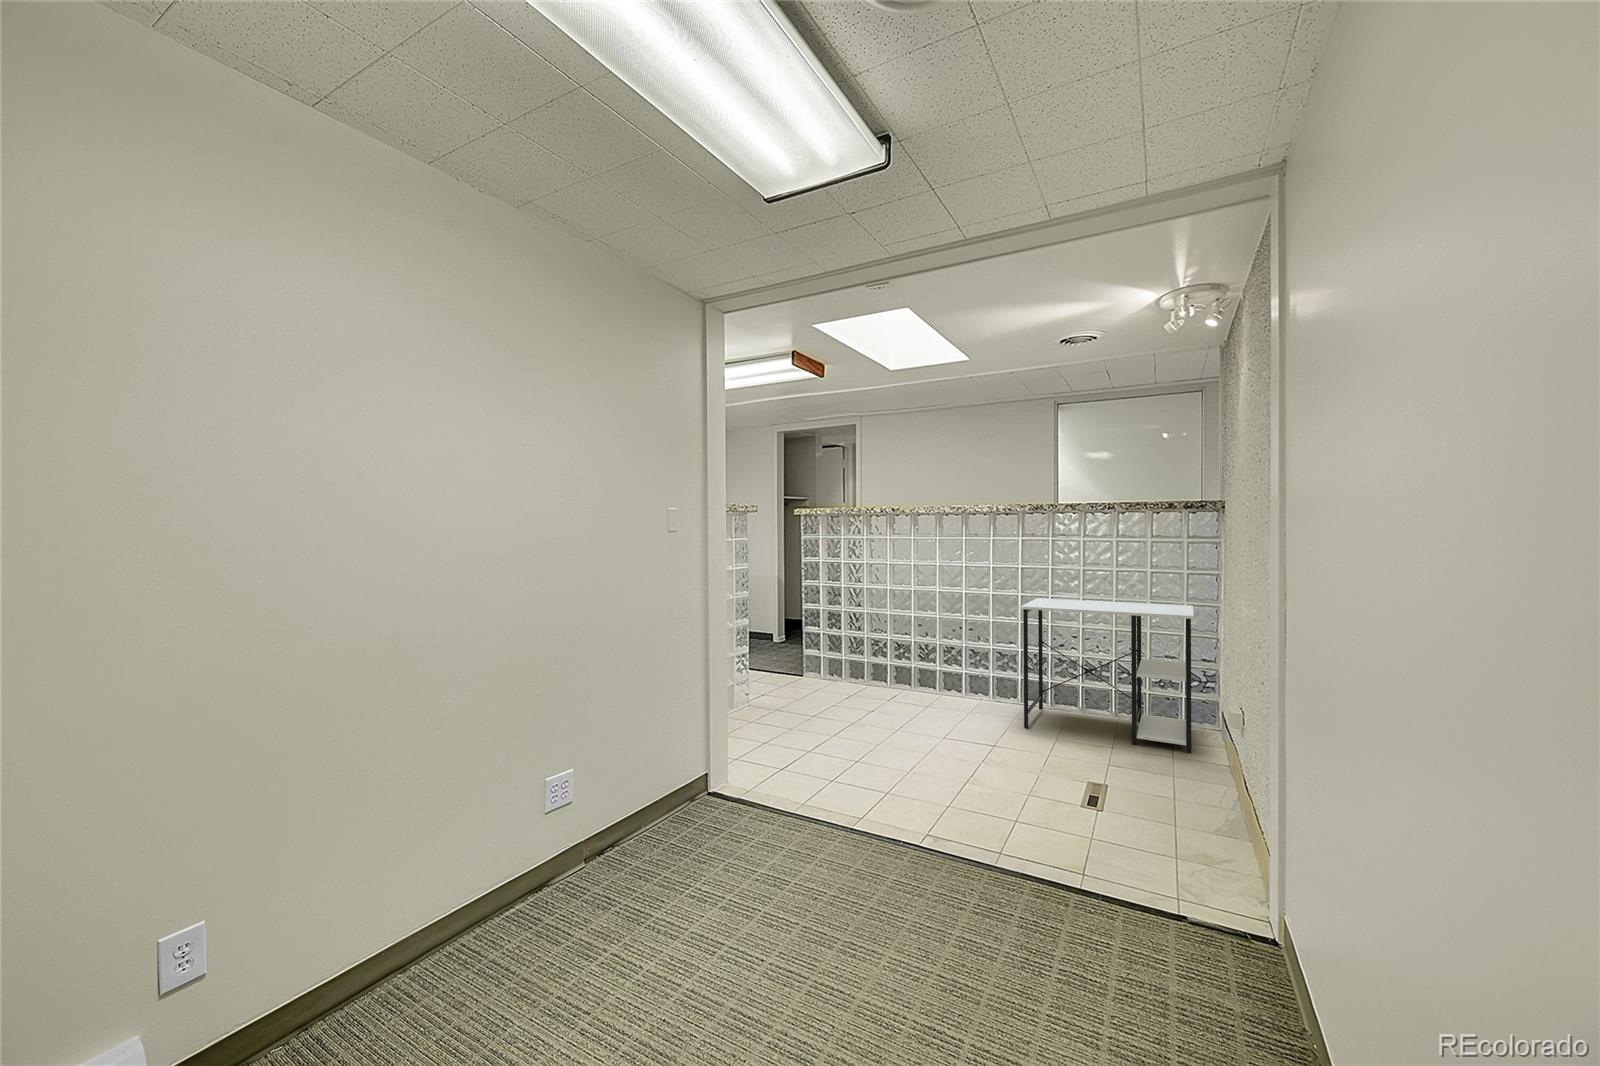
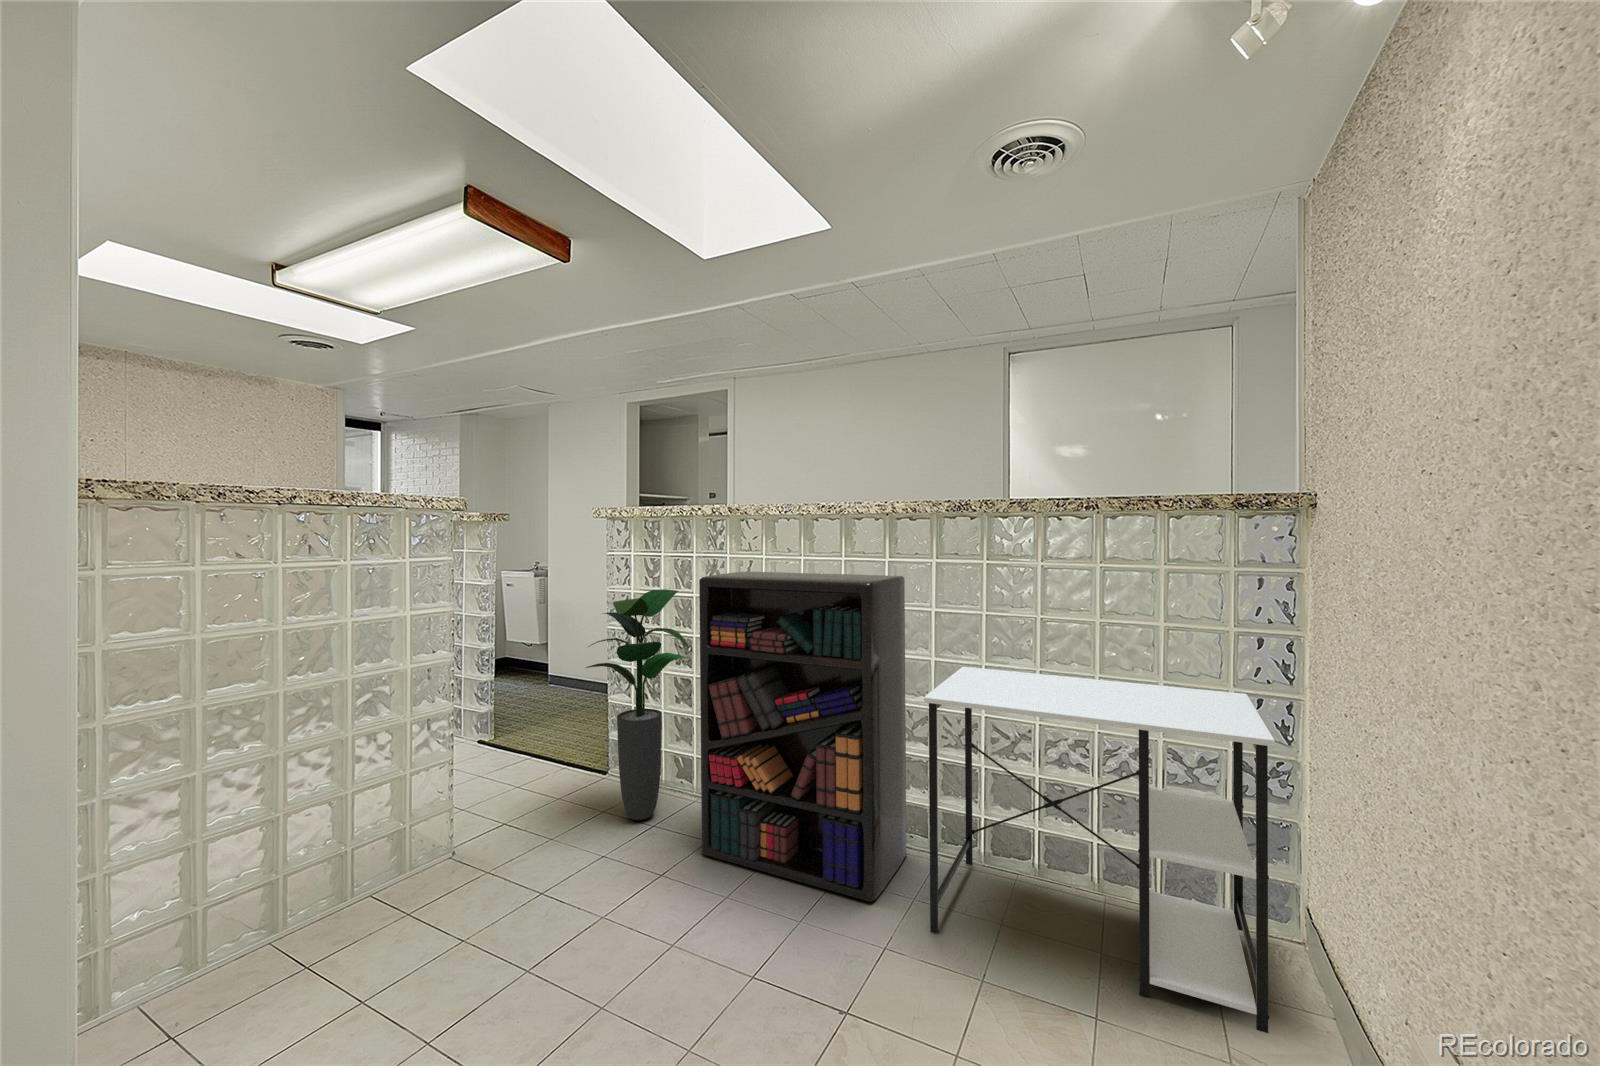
bookshelf: none [885,546,1004,719] -> present [699,572,906,902]
potted plant: none [807,558,868,693] -> present [586,589,689,820]

